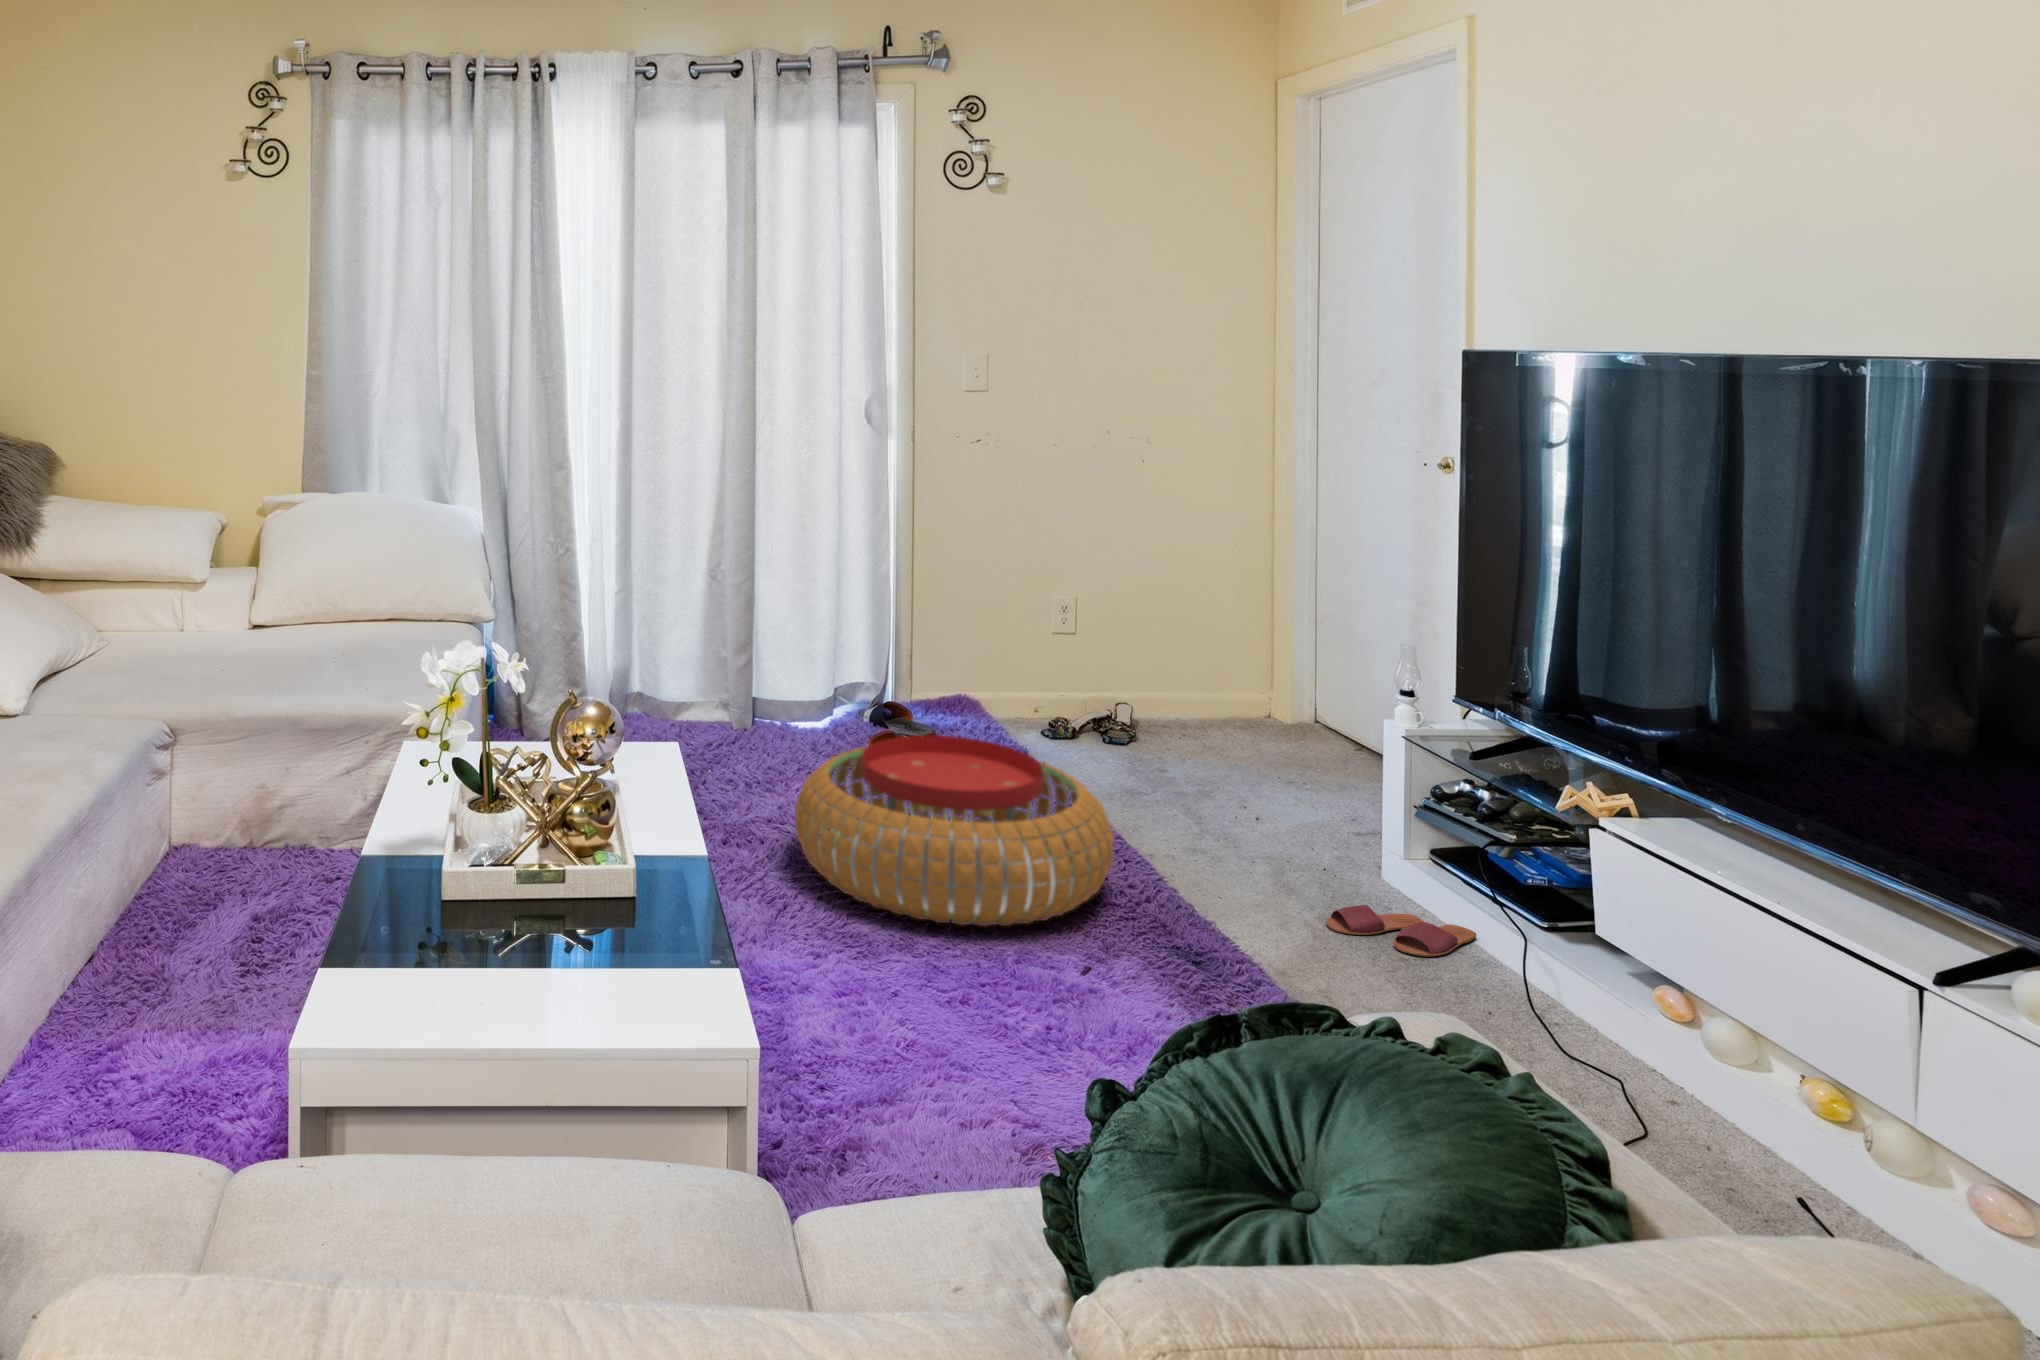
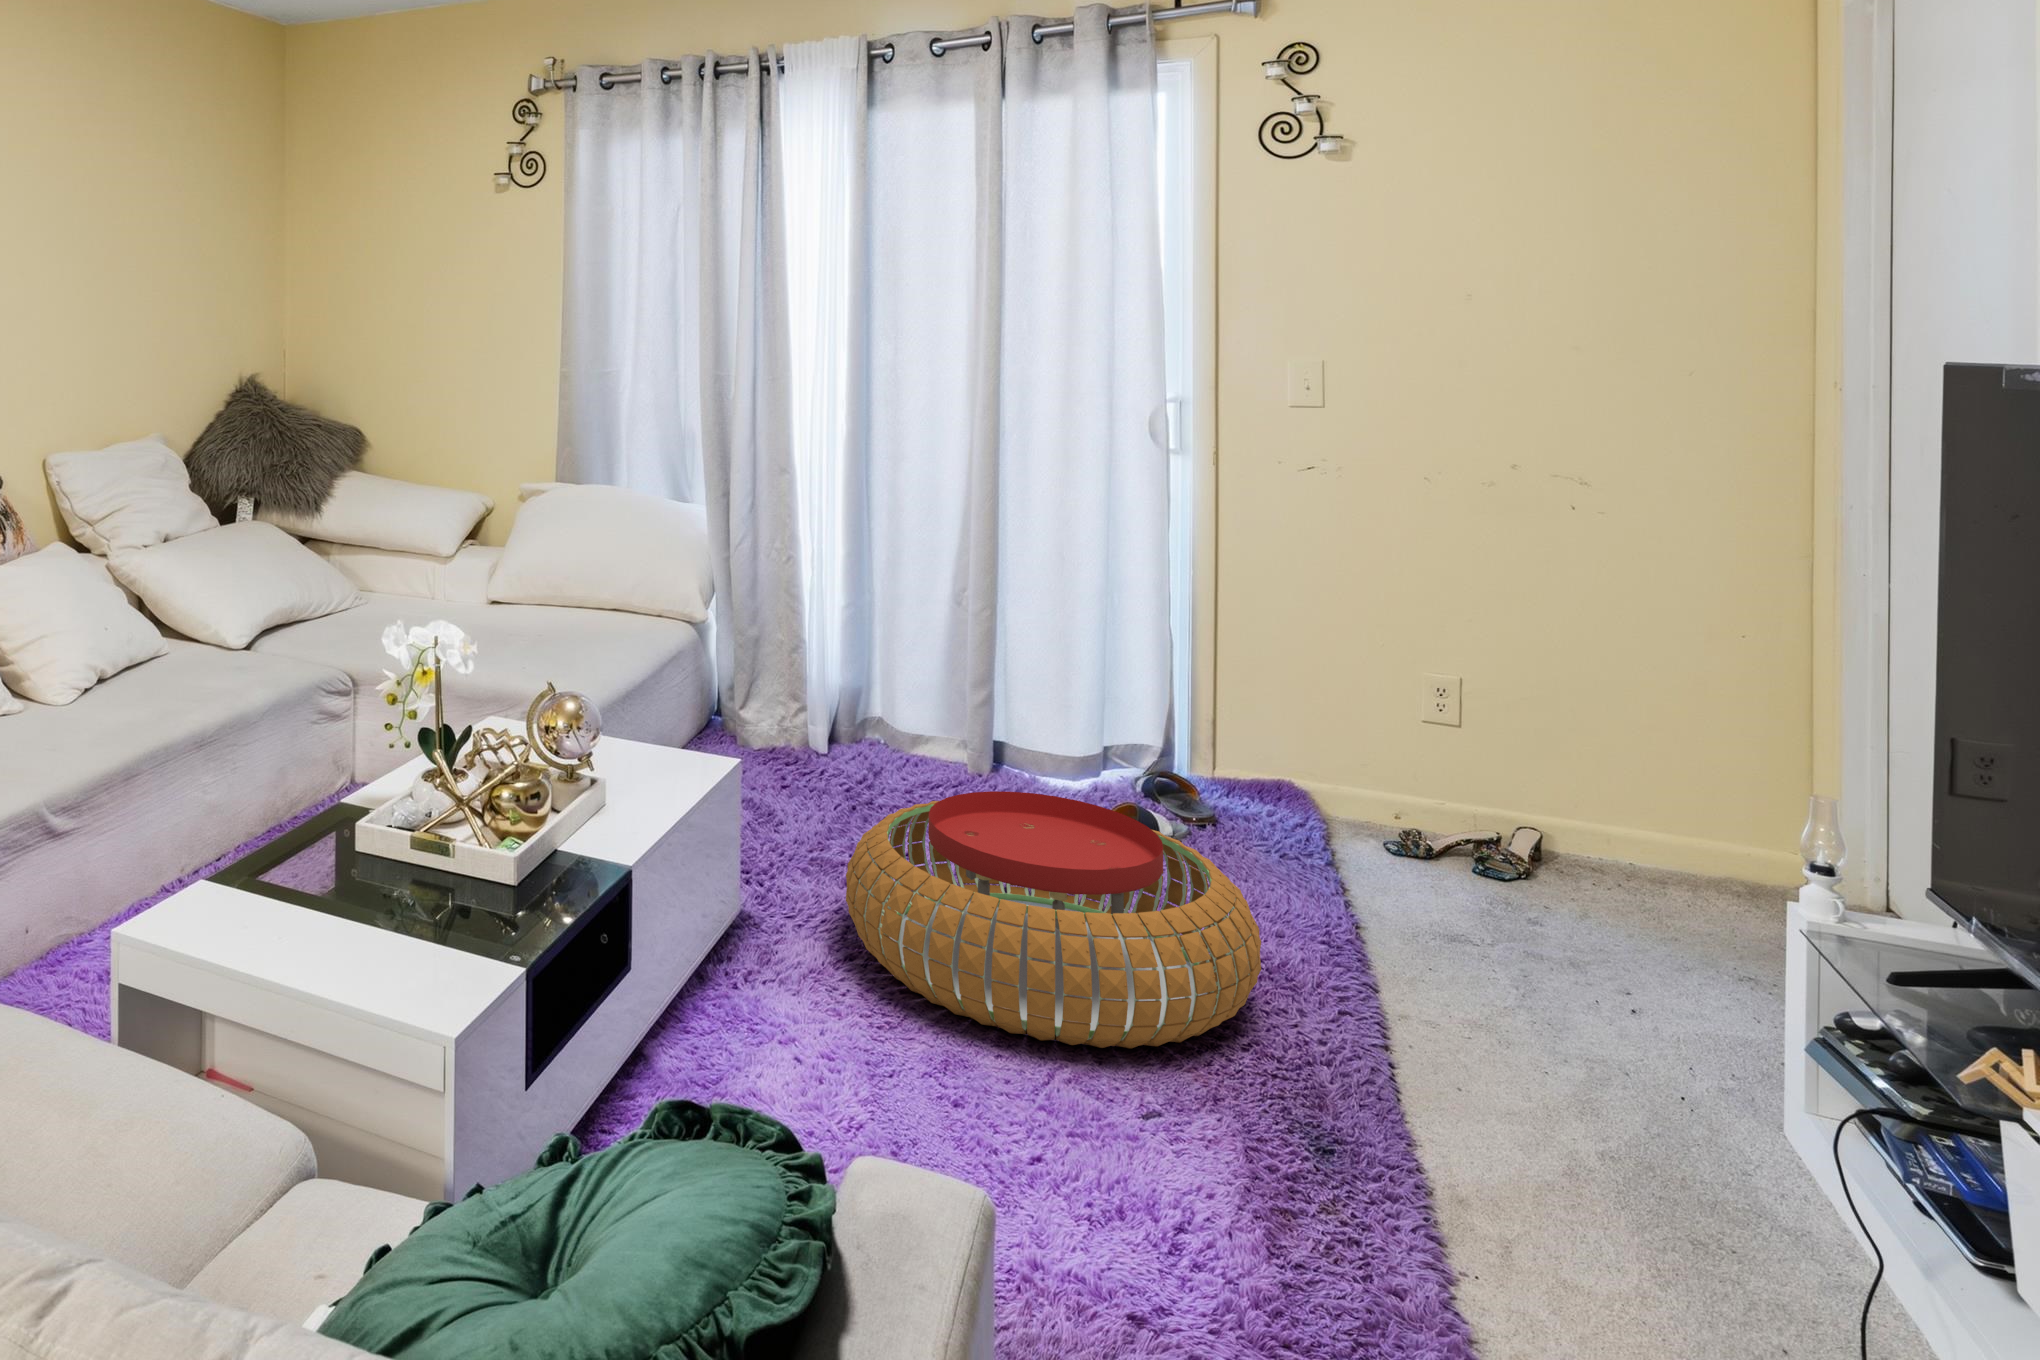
slippers: present [1326,905,1476,956] -> none [1572,1157,1873,1277]

